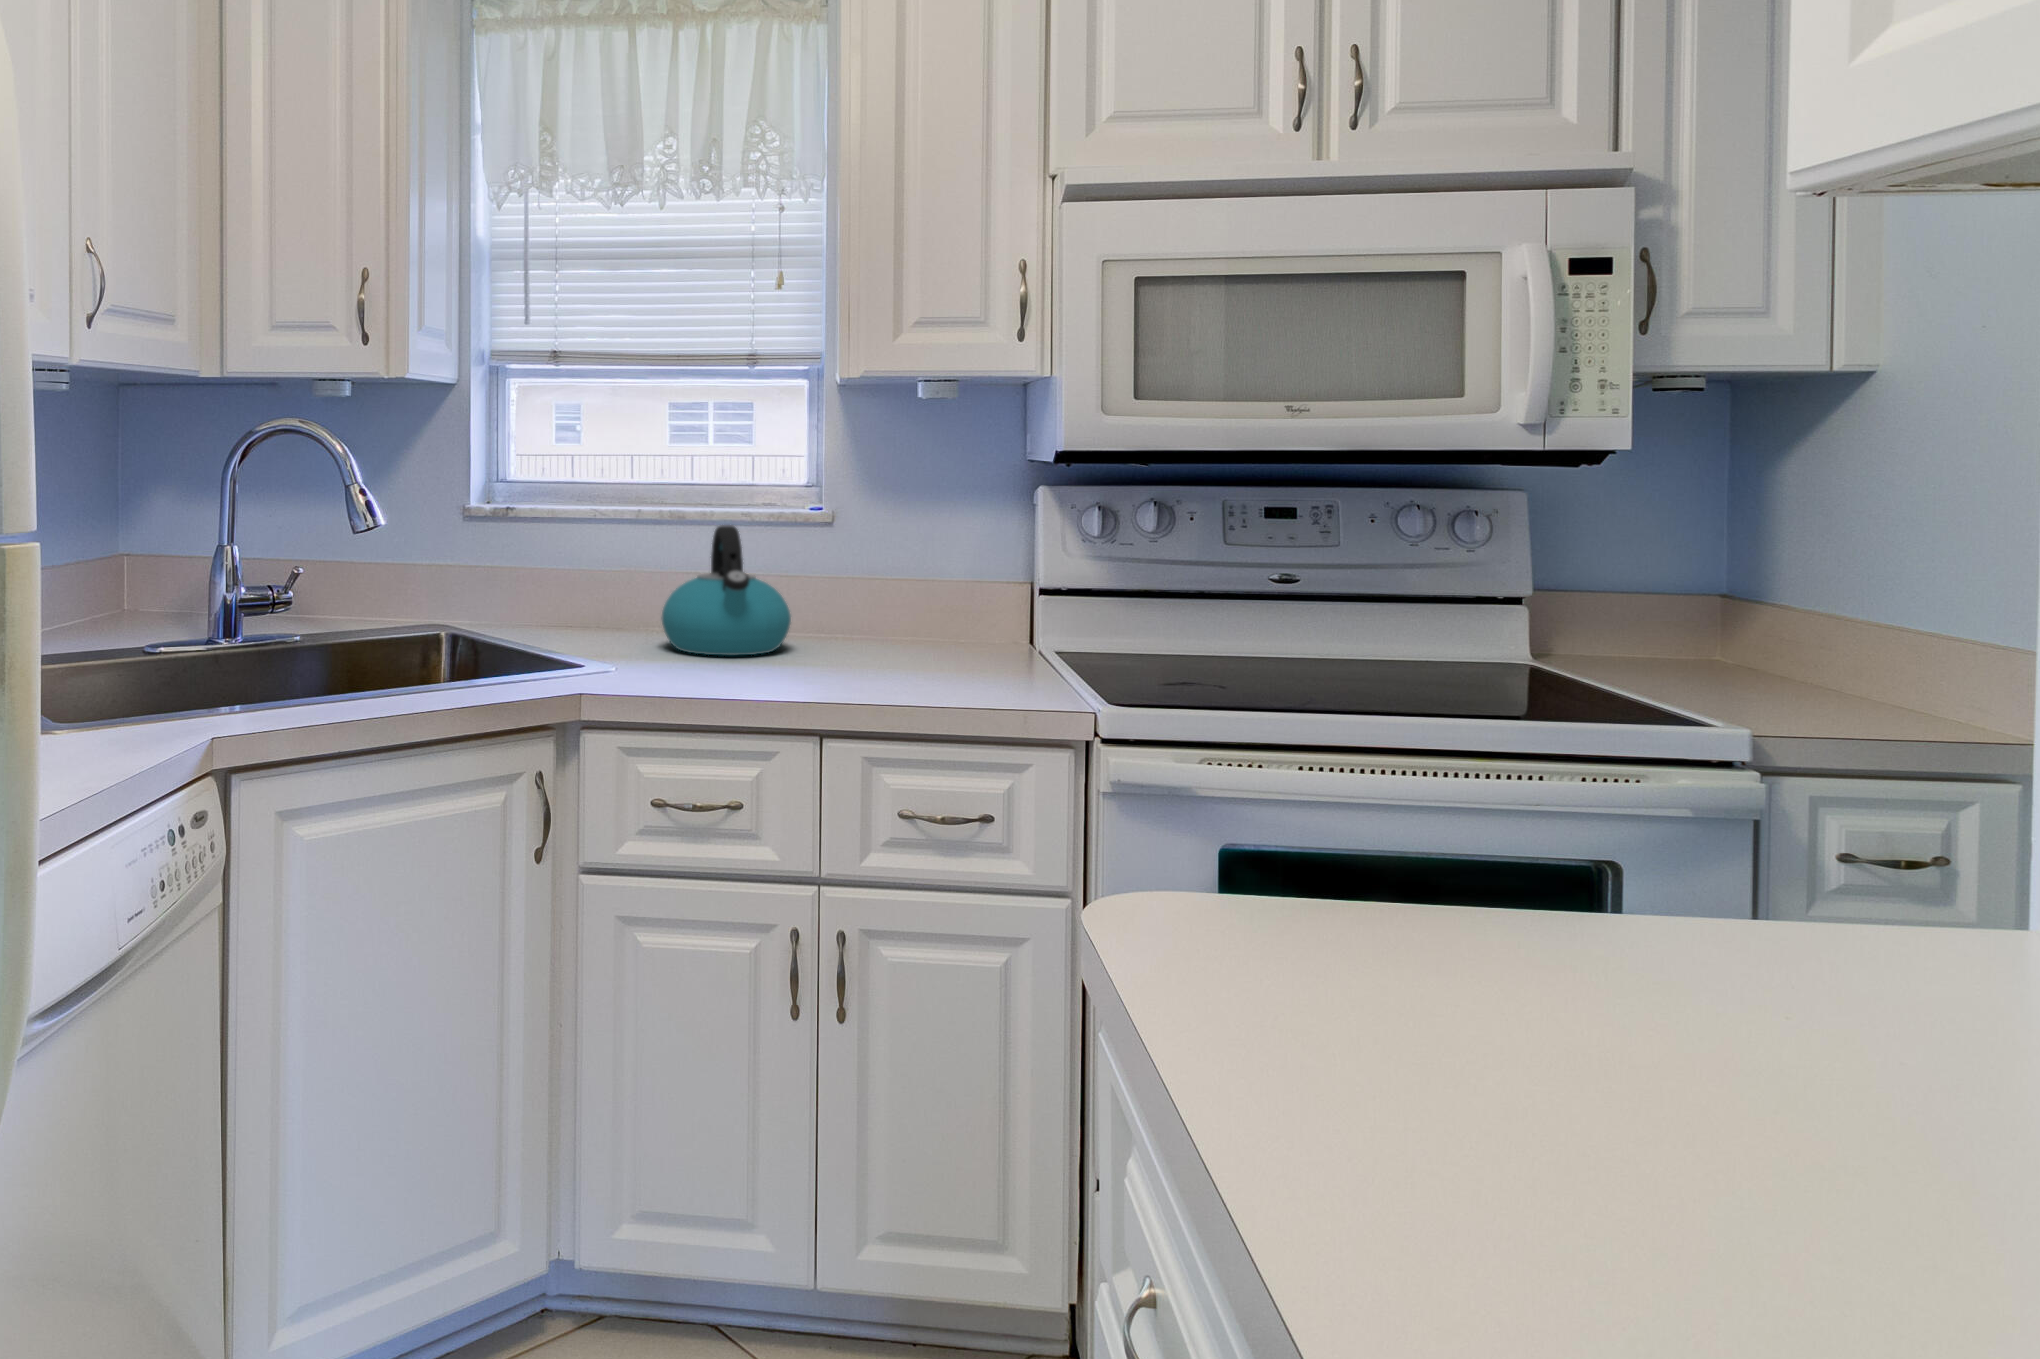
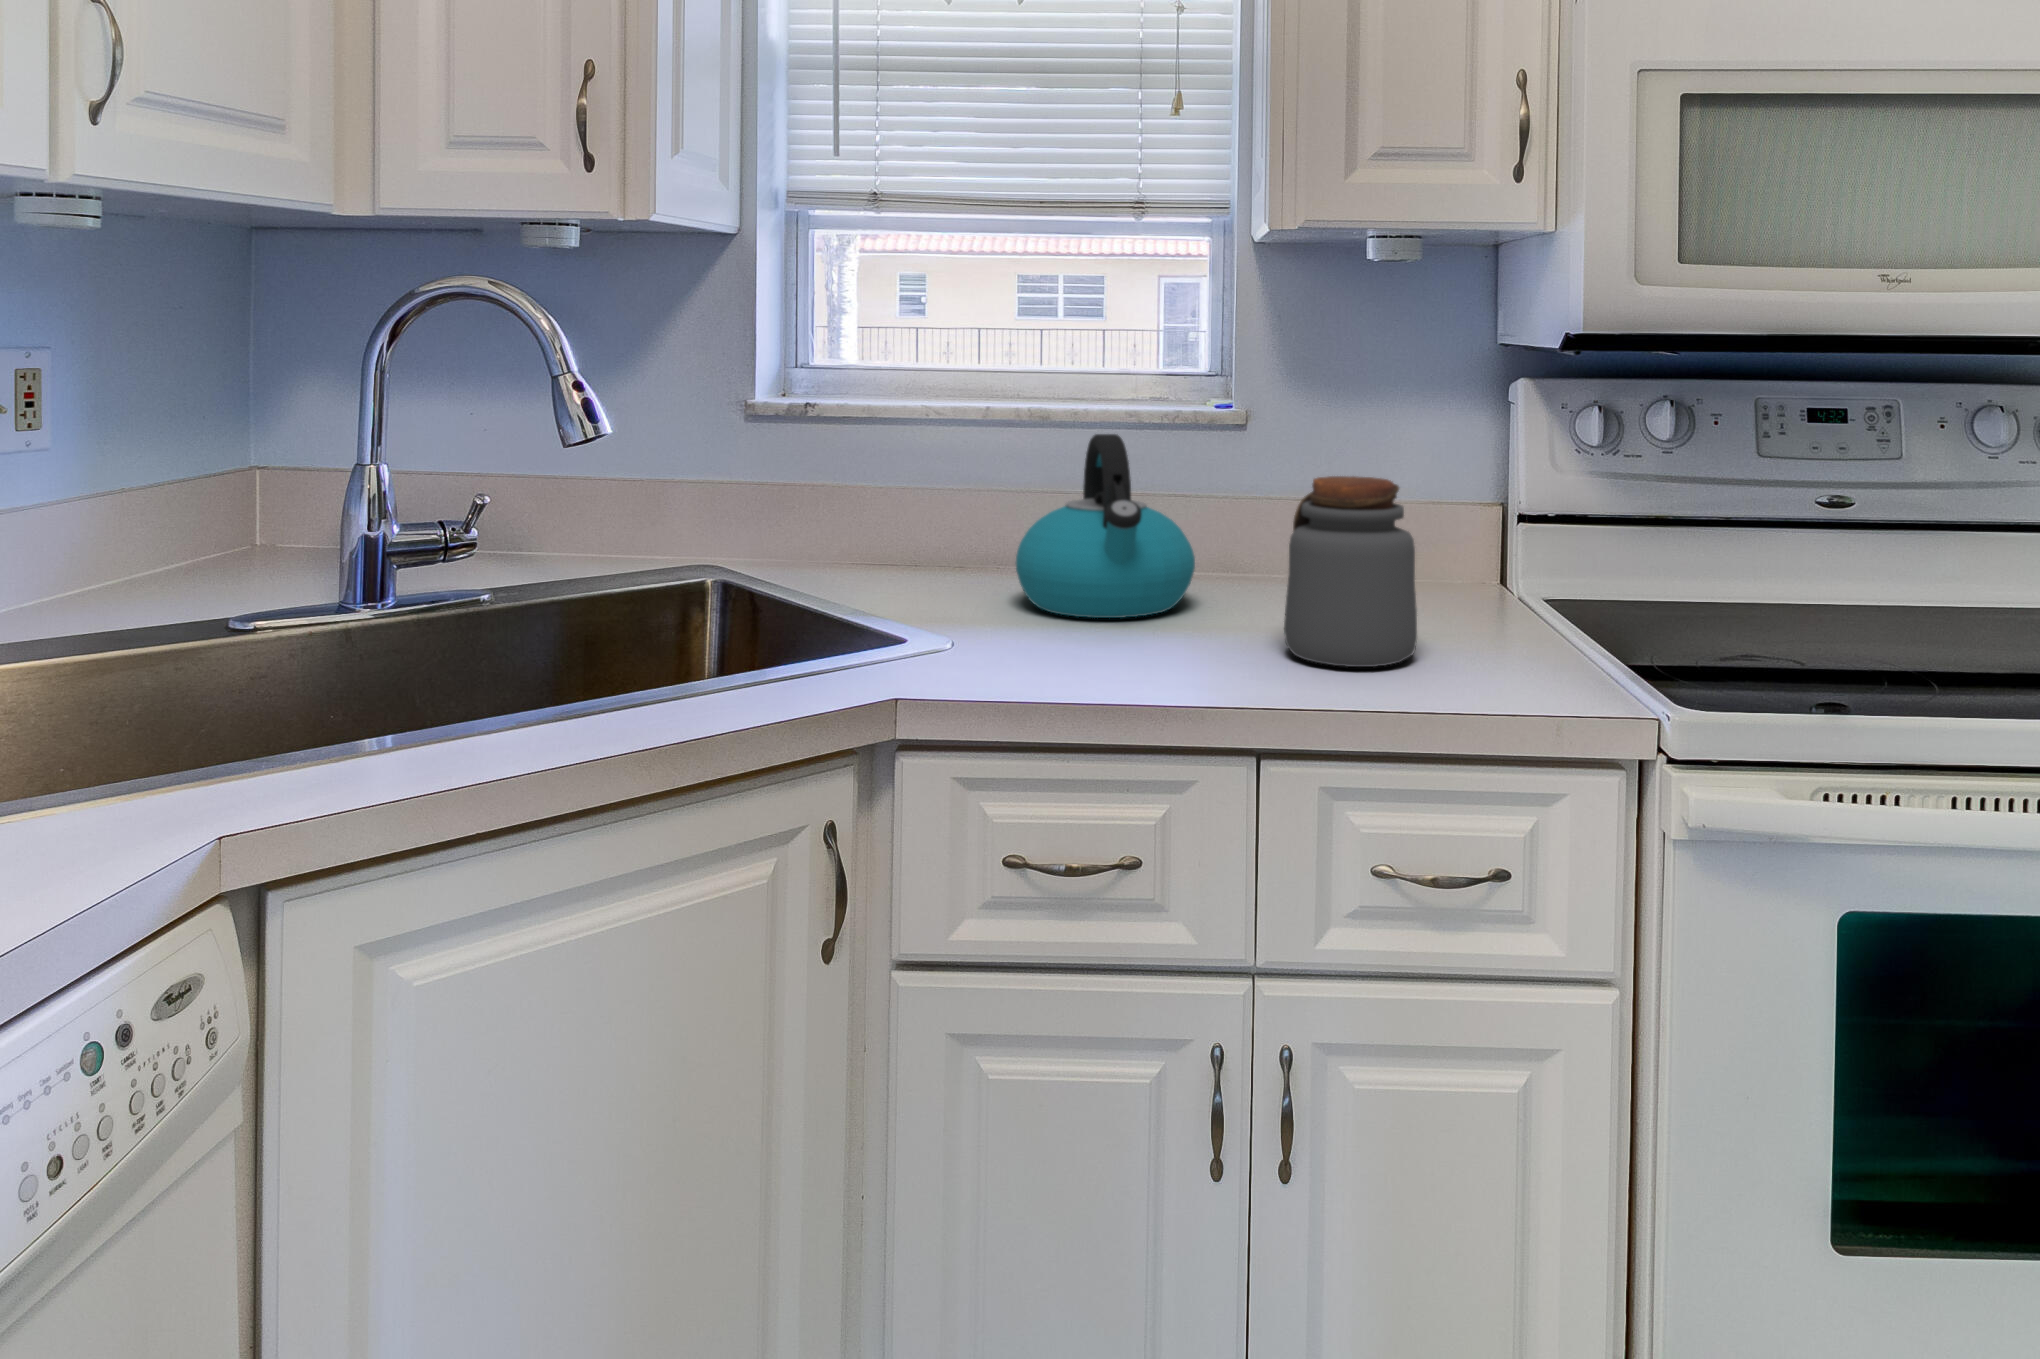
jar: none [847,552,942,683] -> present [1284,476,1417,667]

